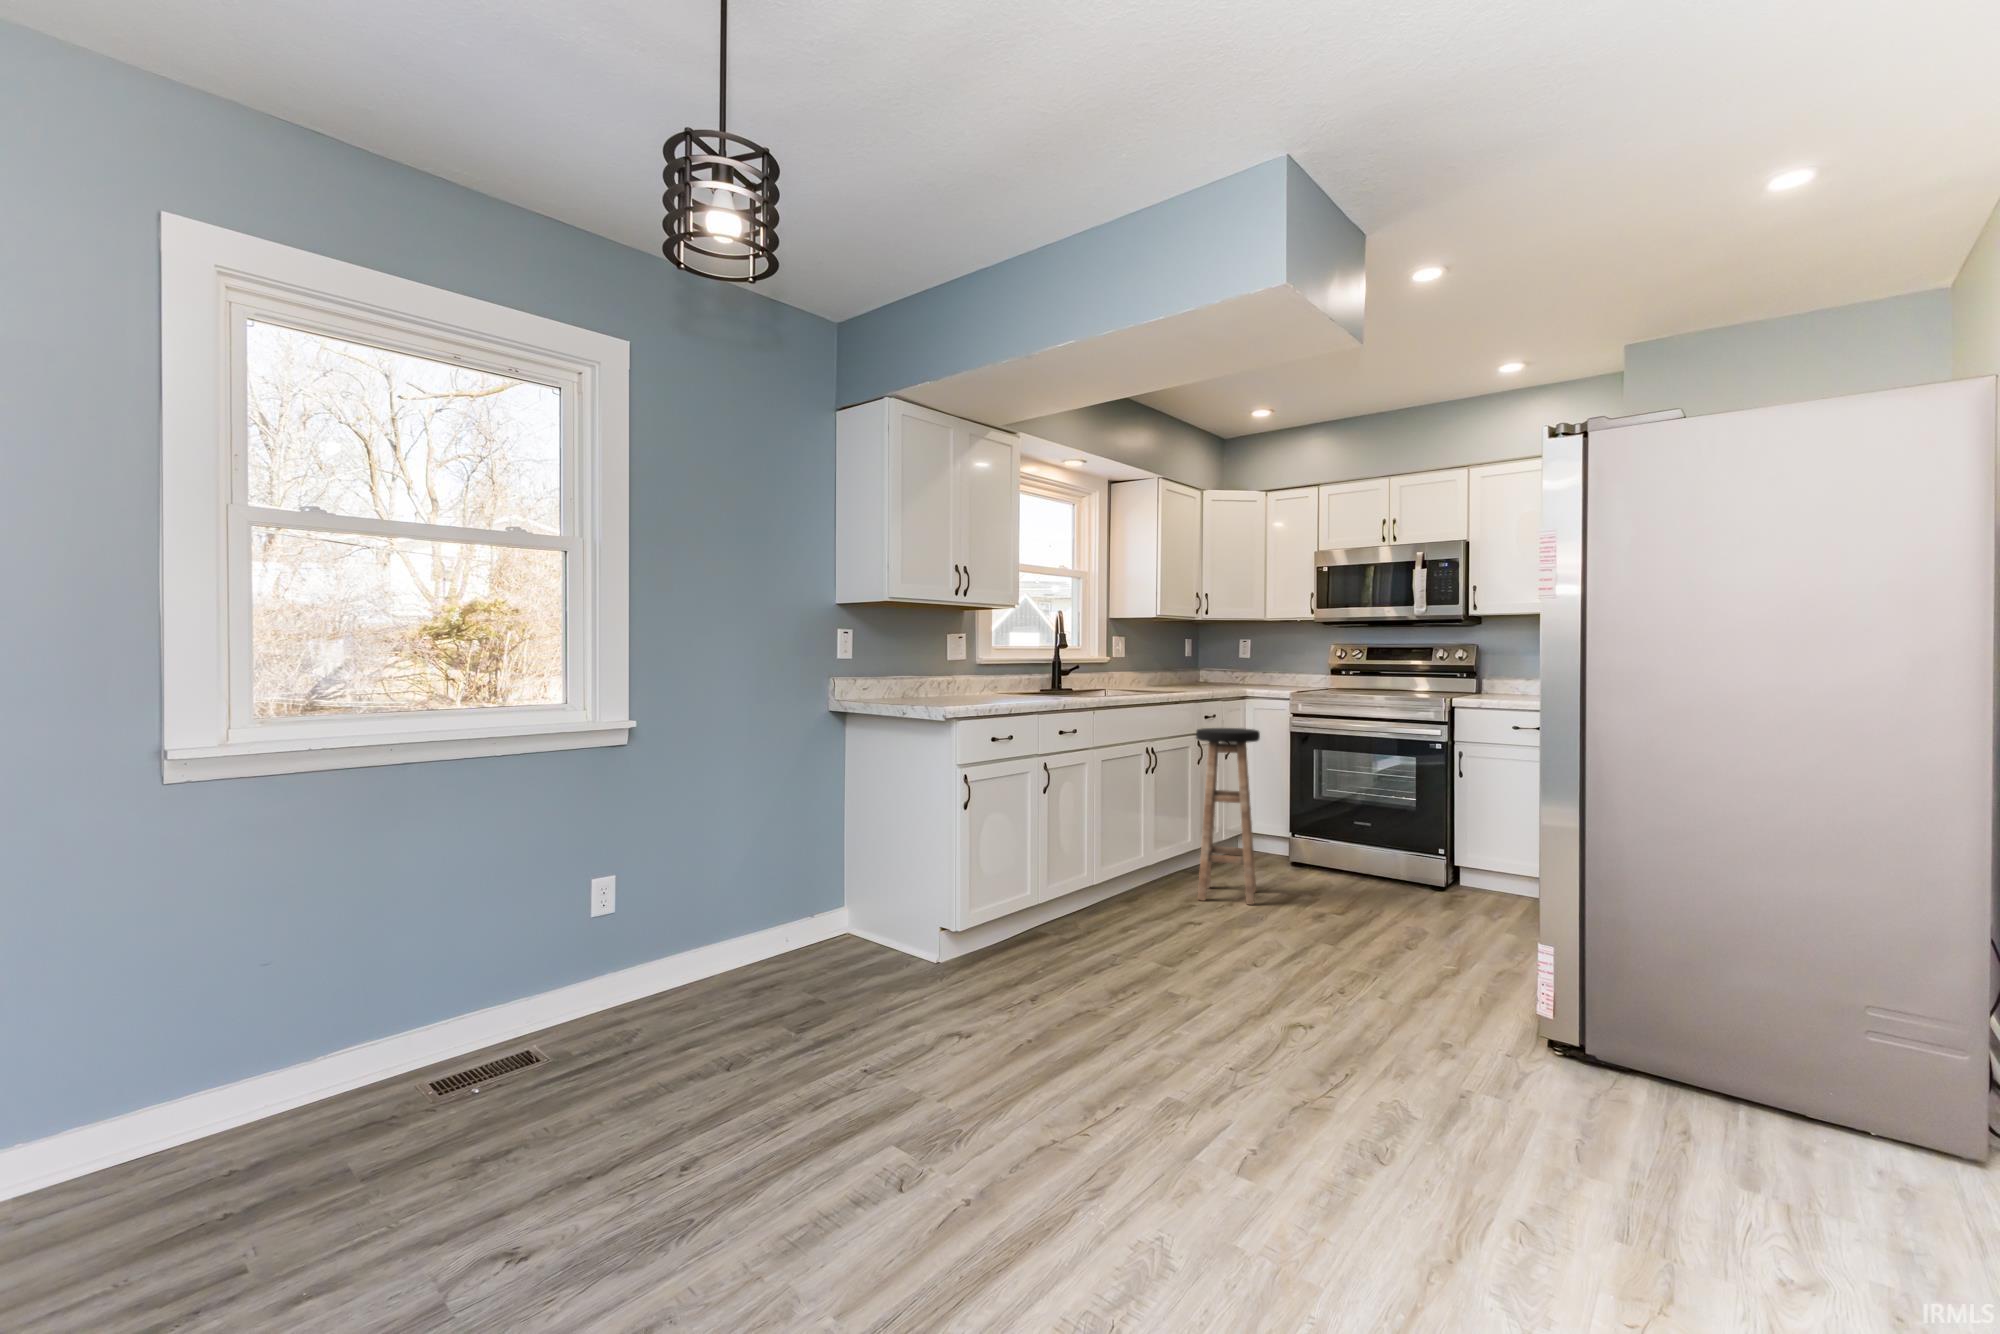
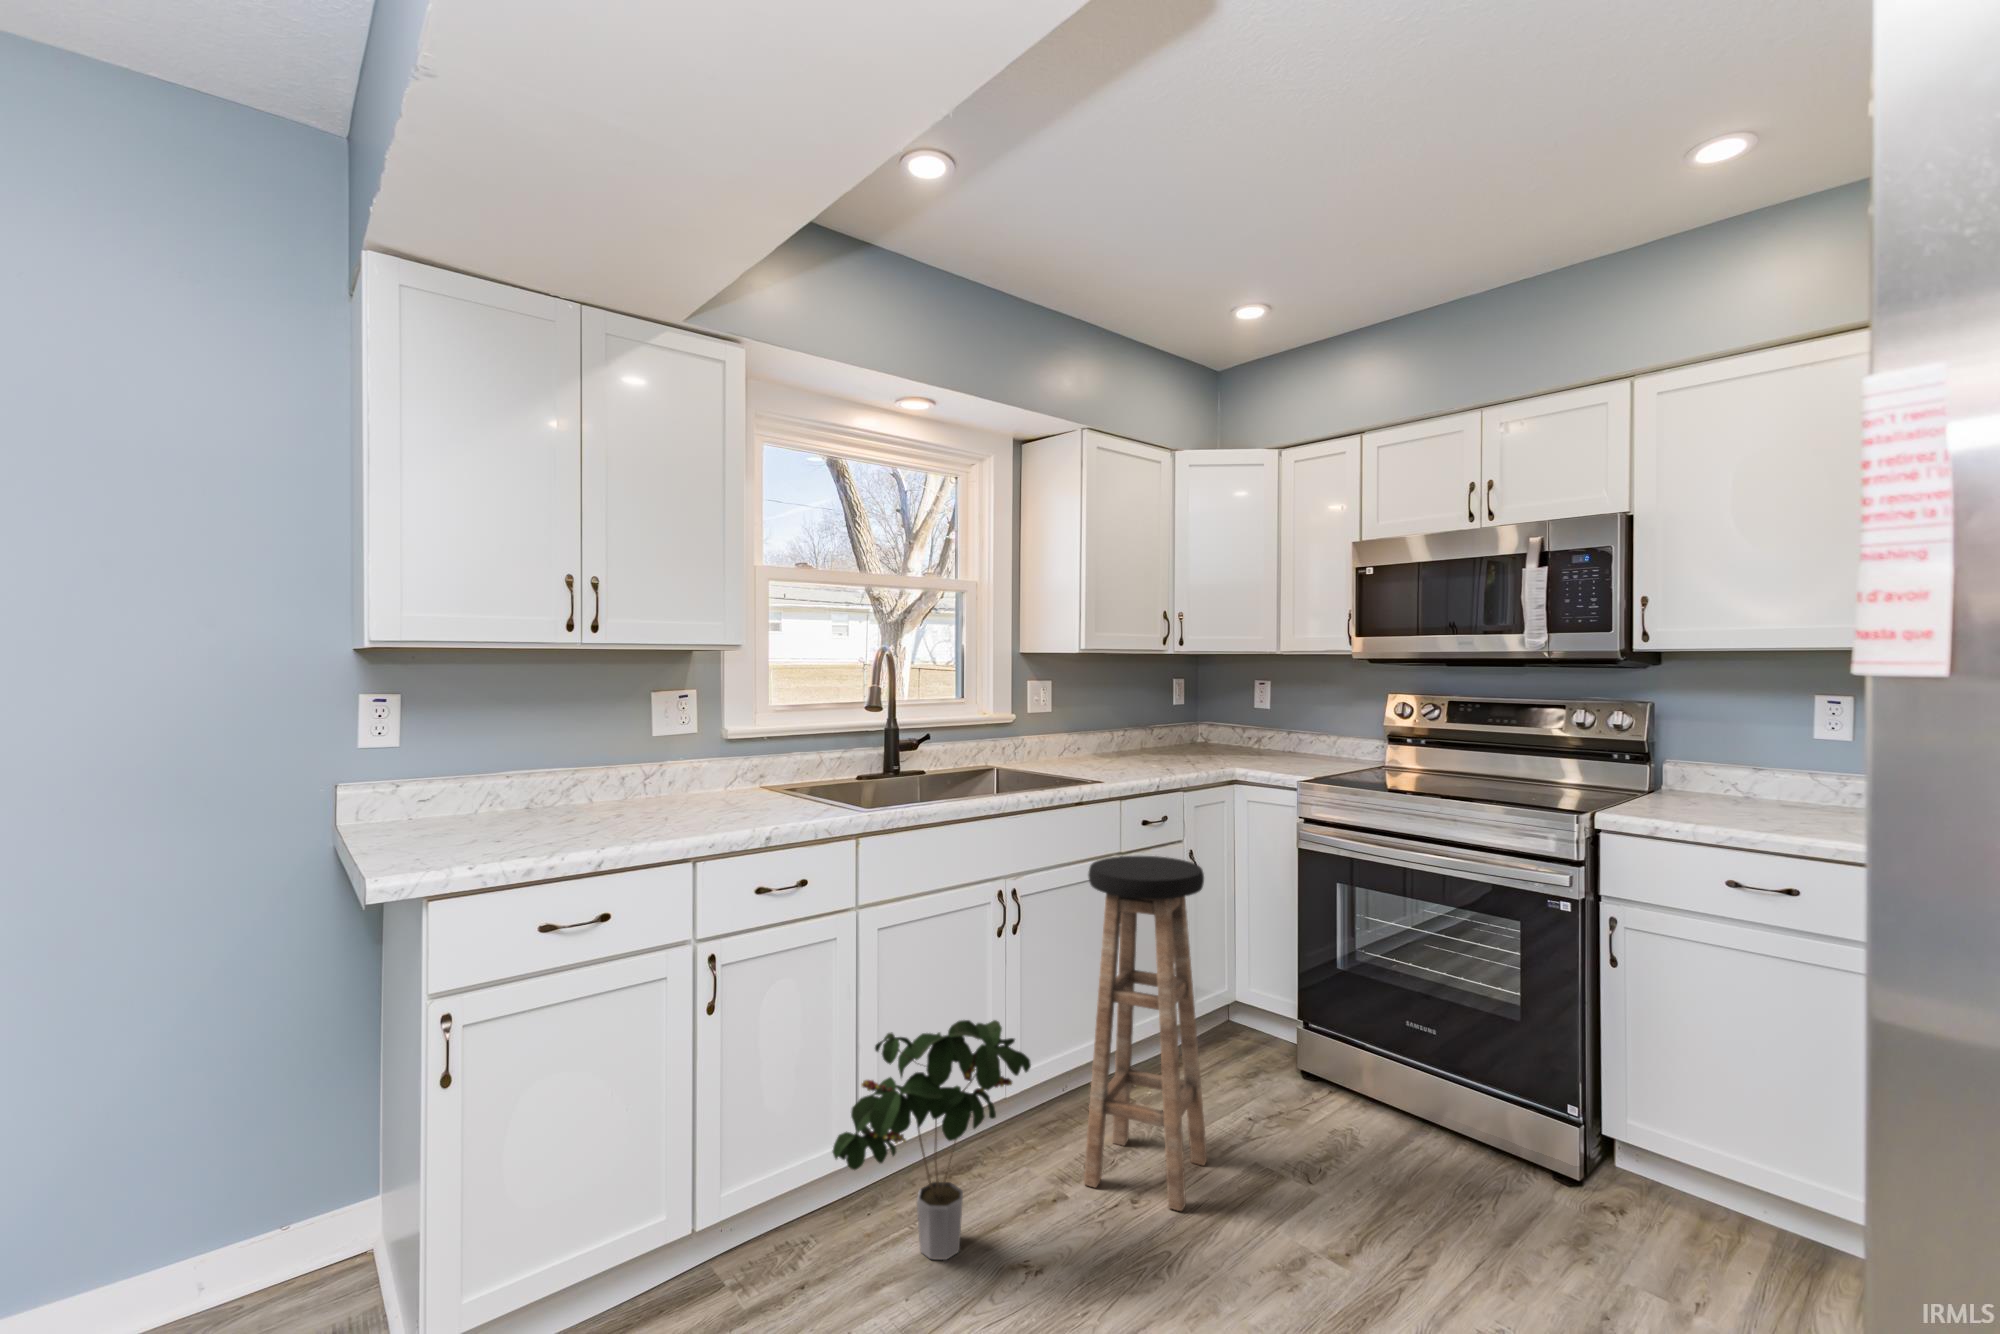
potted plant: none [1093,804,1181,922] -> present [832,1020,1031,1260]

